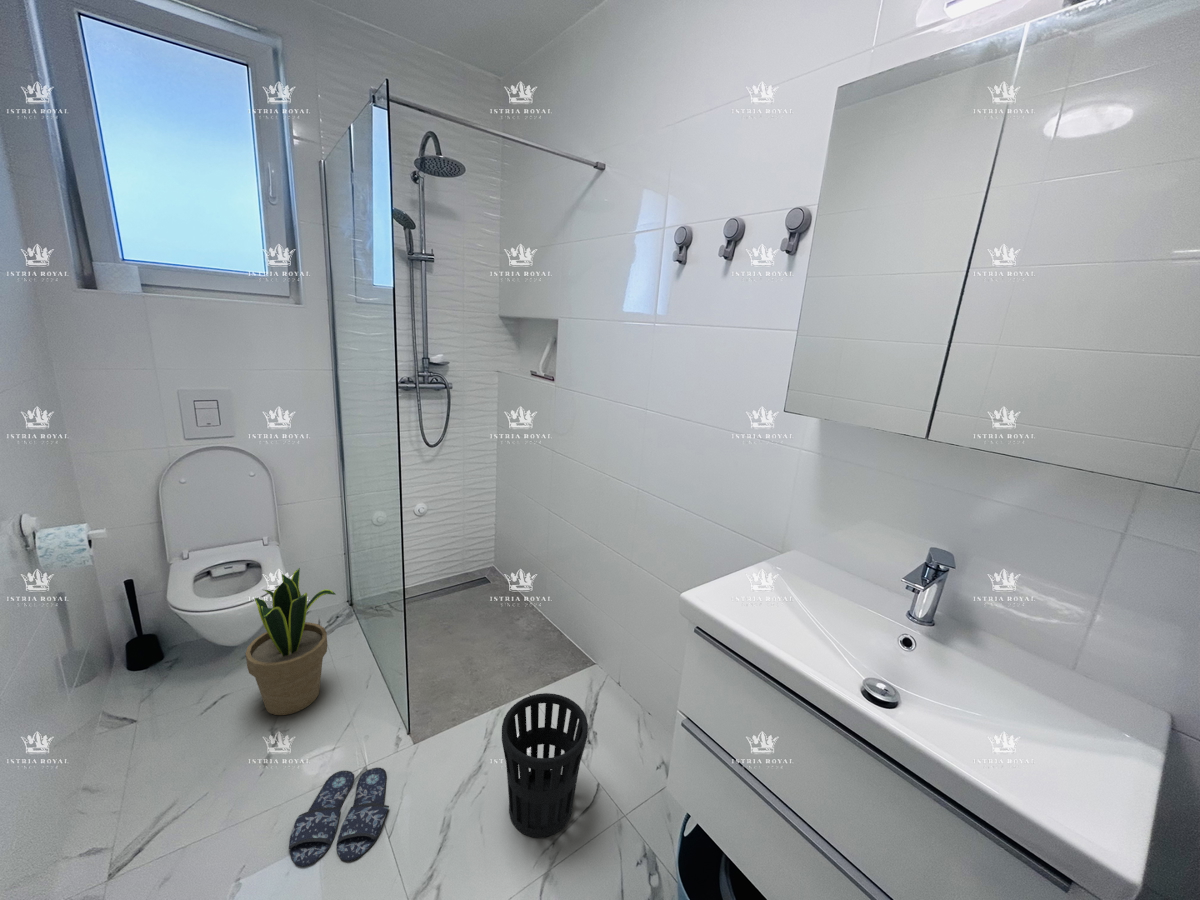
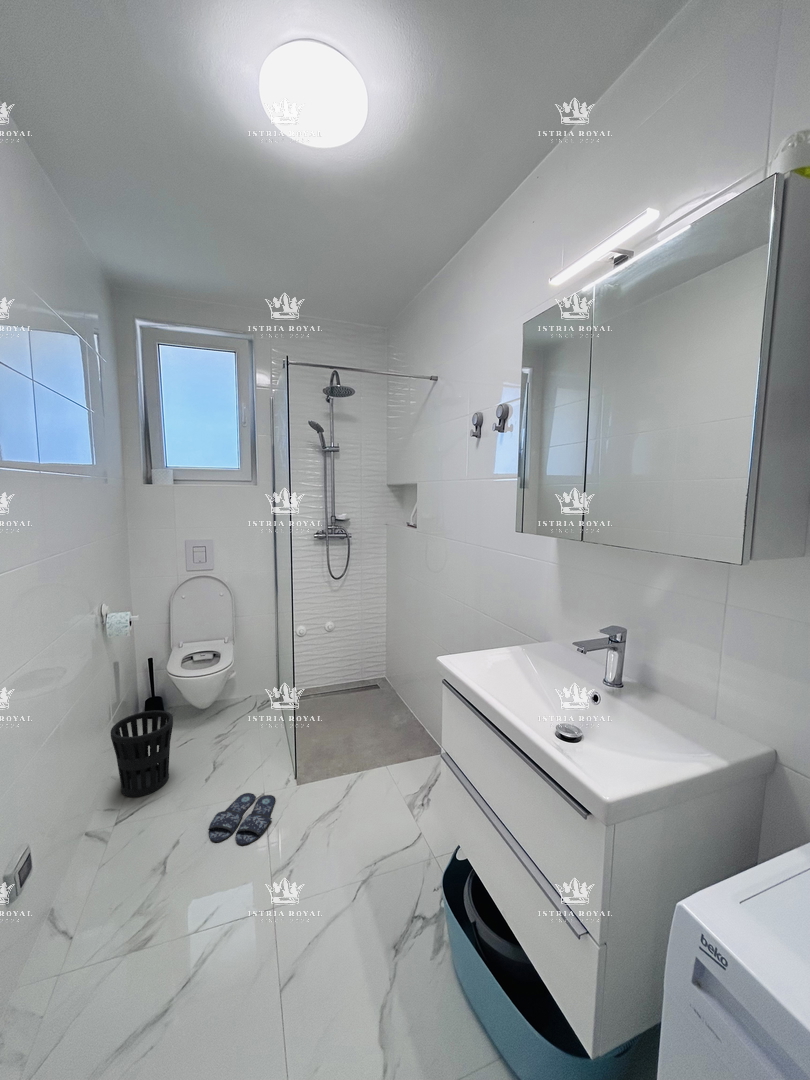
potted plant: present [246,568,335,715] -> none [204,655,260,755]
wastebasket: present [502,693,588,838] -> present [111,710,173,797]

